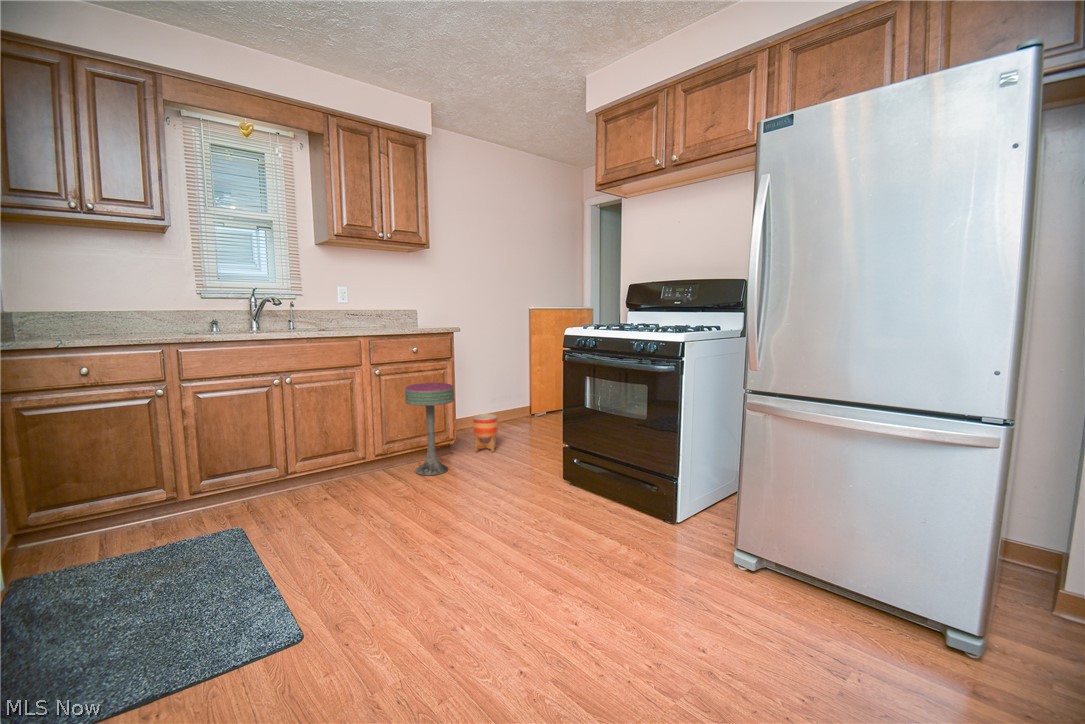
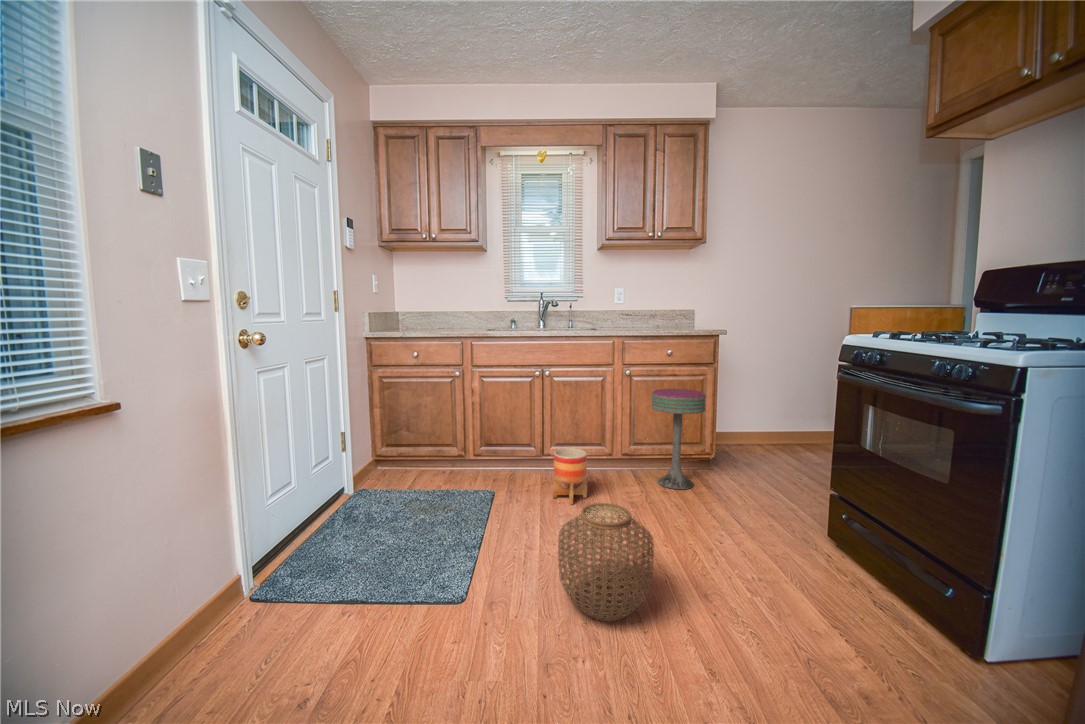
planter: present [473,414,498,452] -> present [553,448,587,505]
woven basket: none [400,489,487,593] -> present [558,503,654,621]

